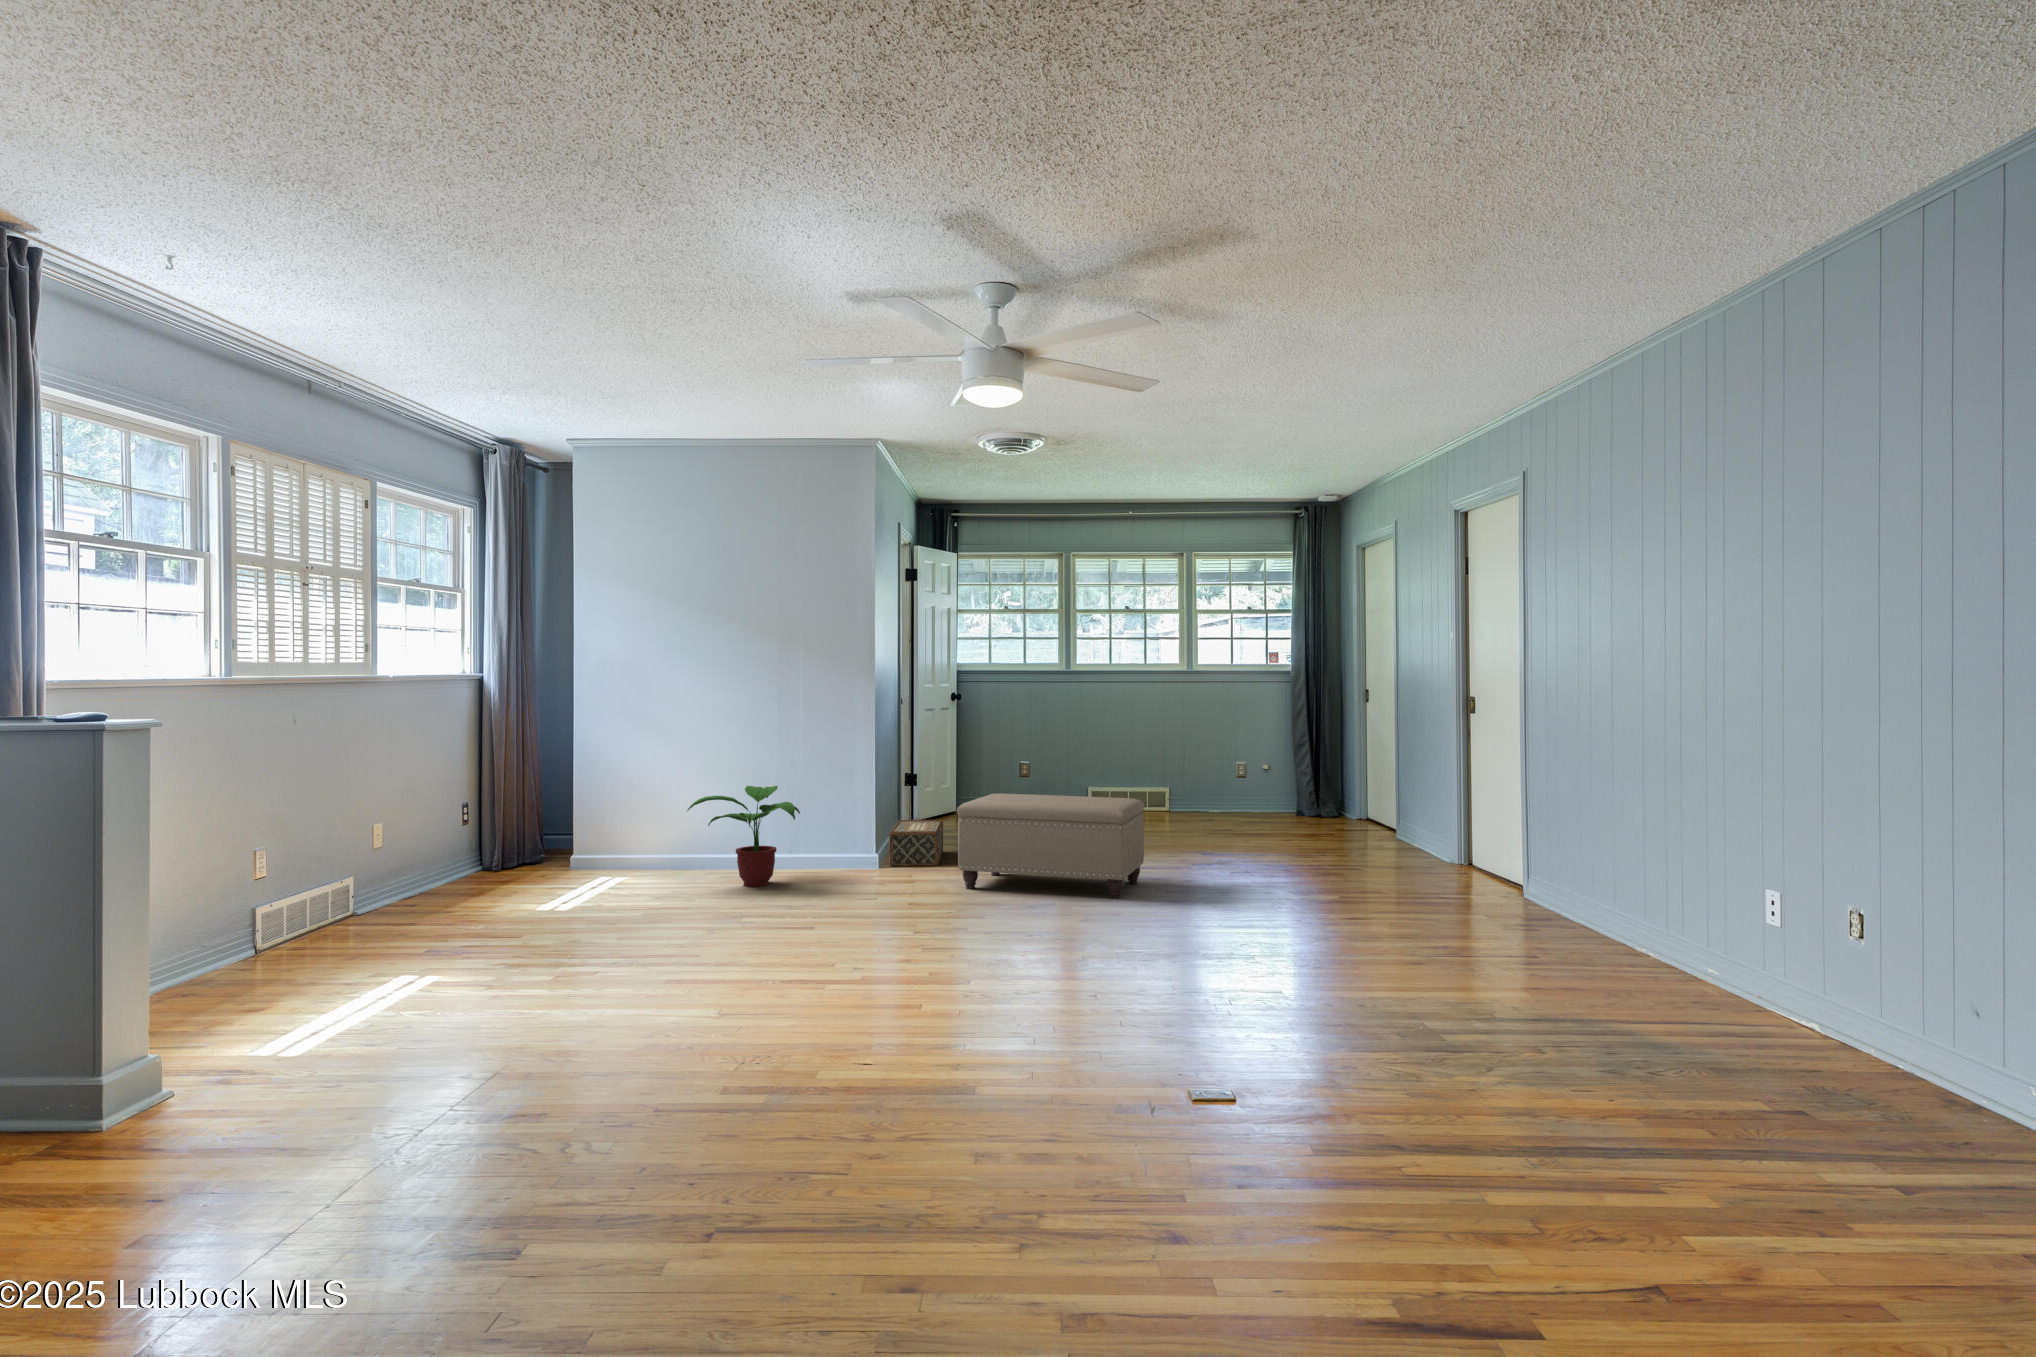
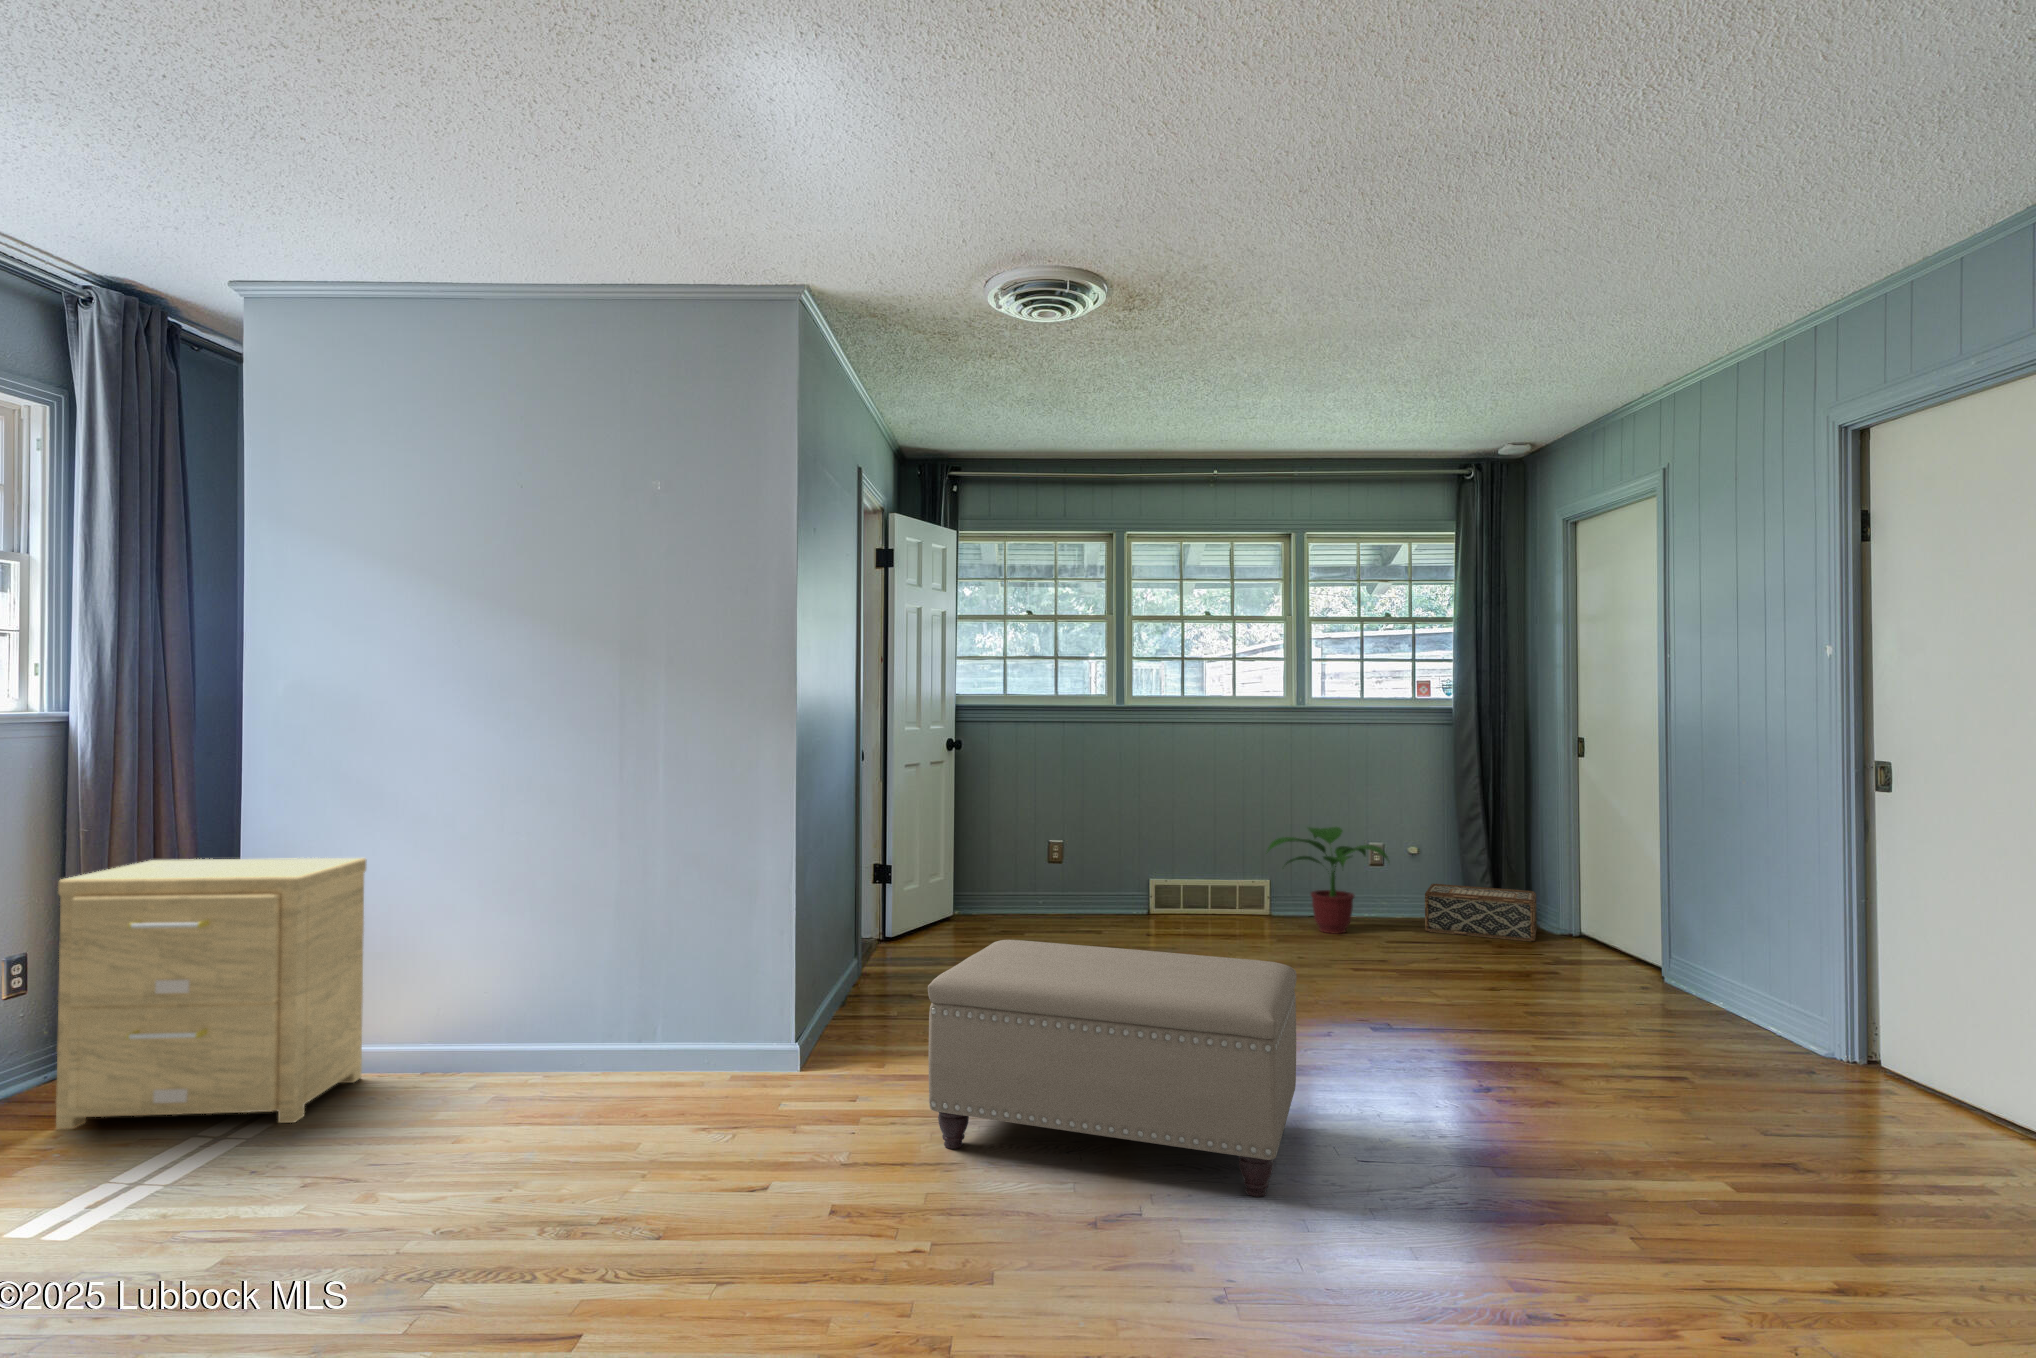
side table: none [508,754,645,888] -> present [56,858,366,1129]
potted plant: present [687,786,800,886] -> present [1267,827,1389,934]
woven basket: present [889,820,943,866] -> present [1425,884,1536,941]

